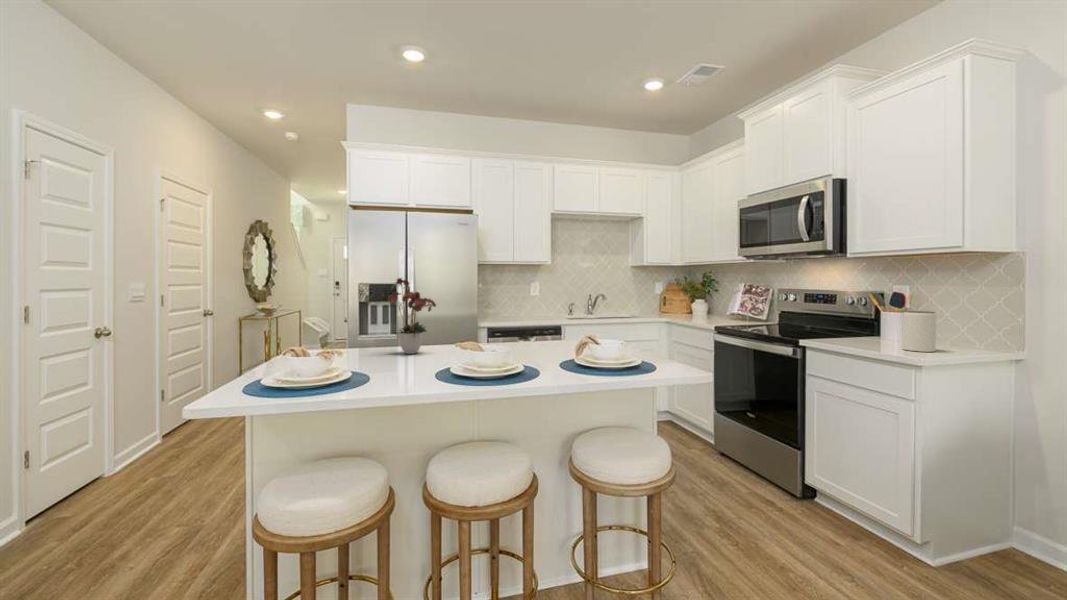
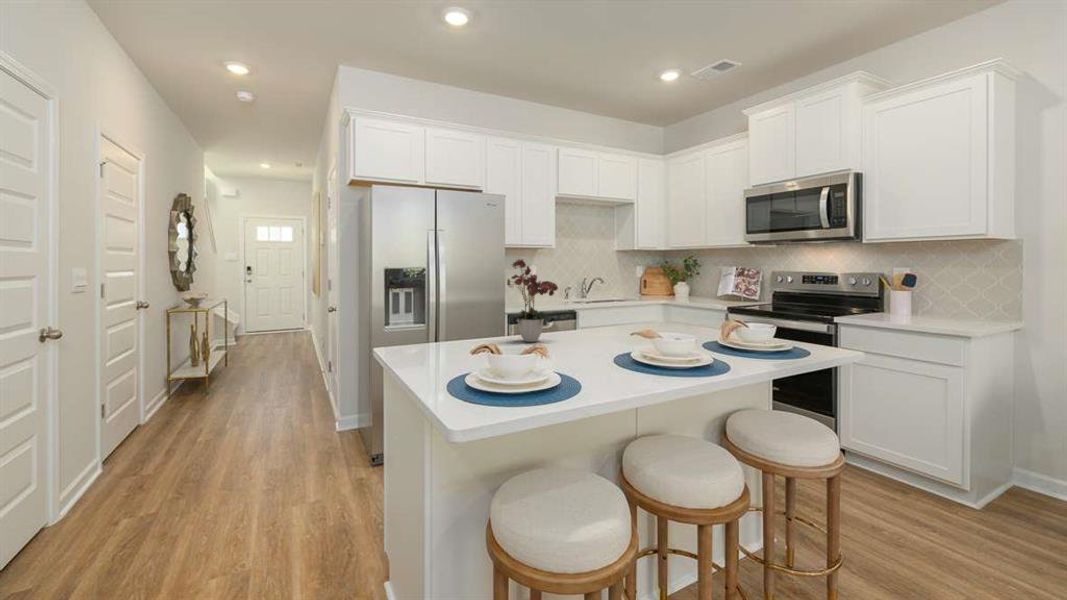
jar: present [902,311,936,352] -> none [925,289,955,323]

